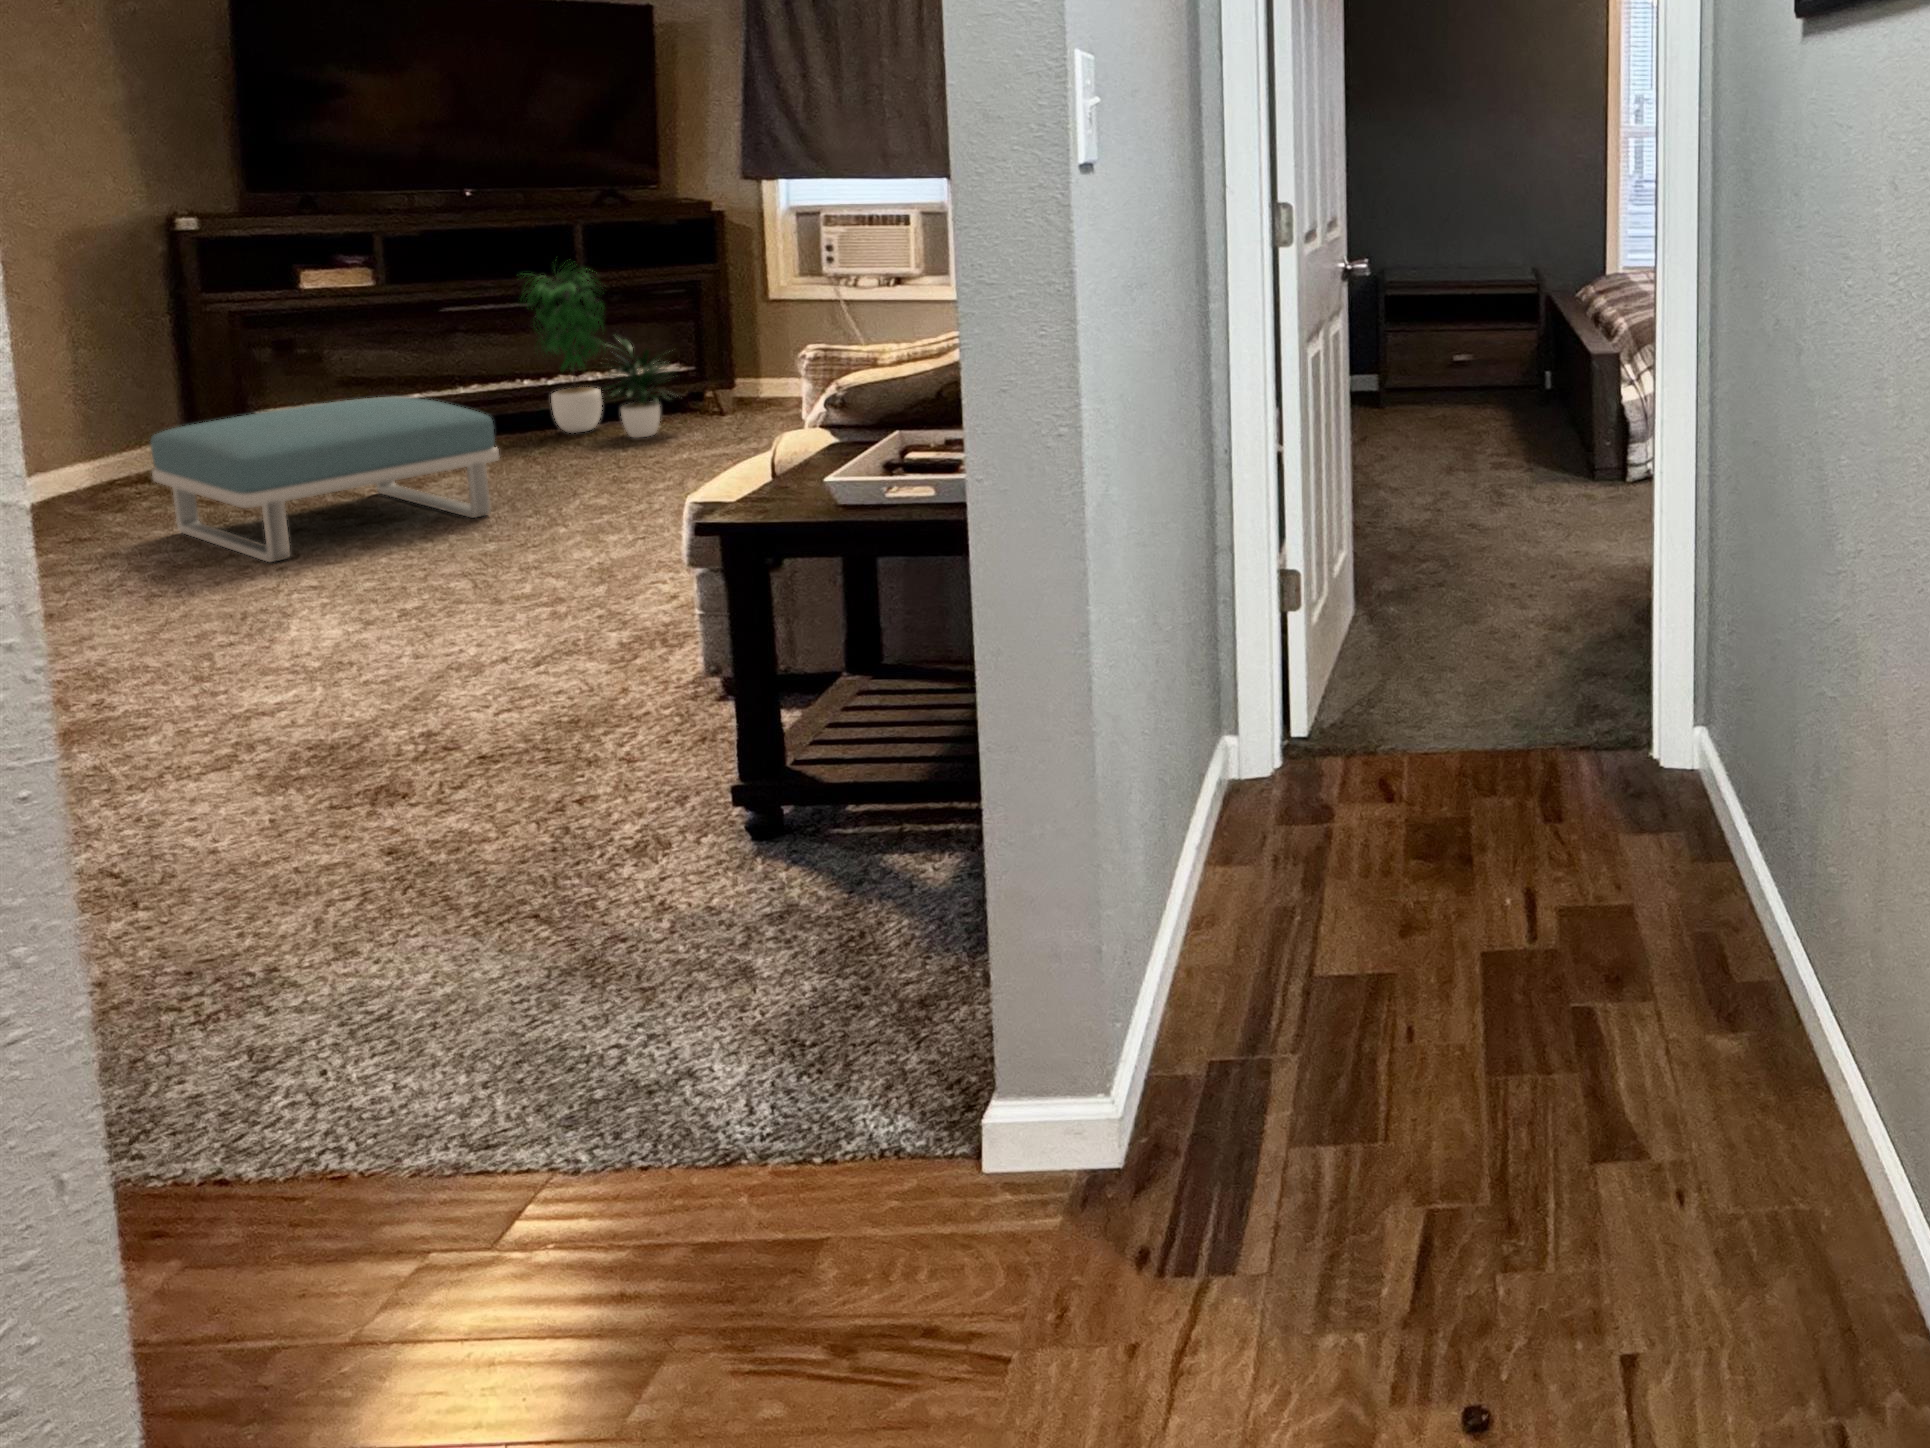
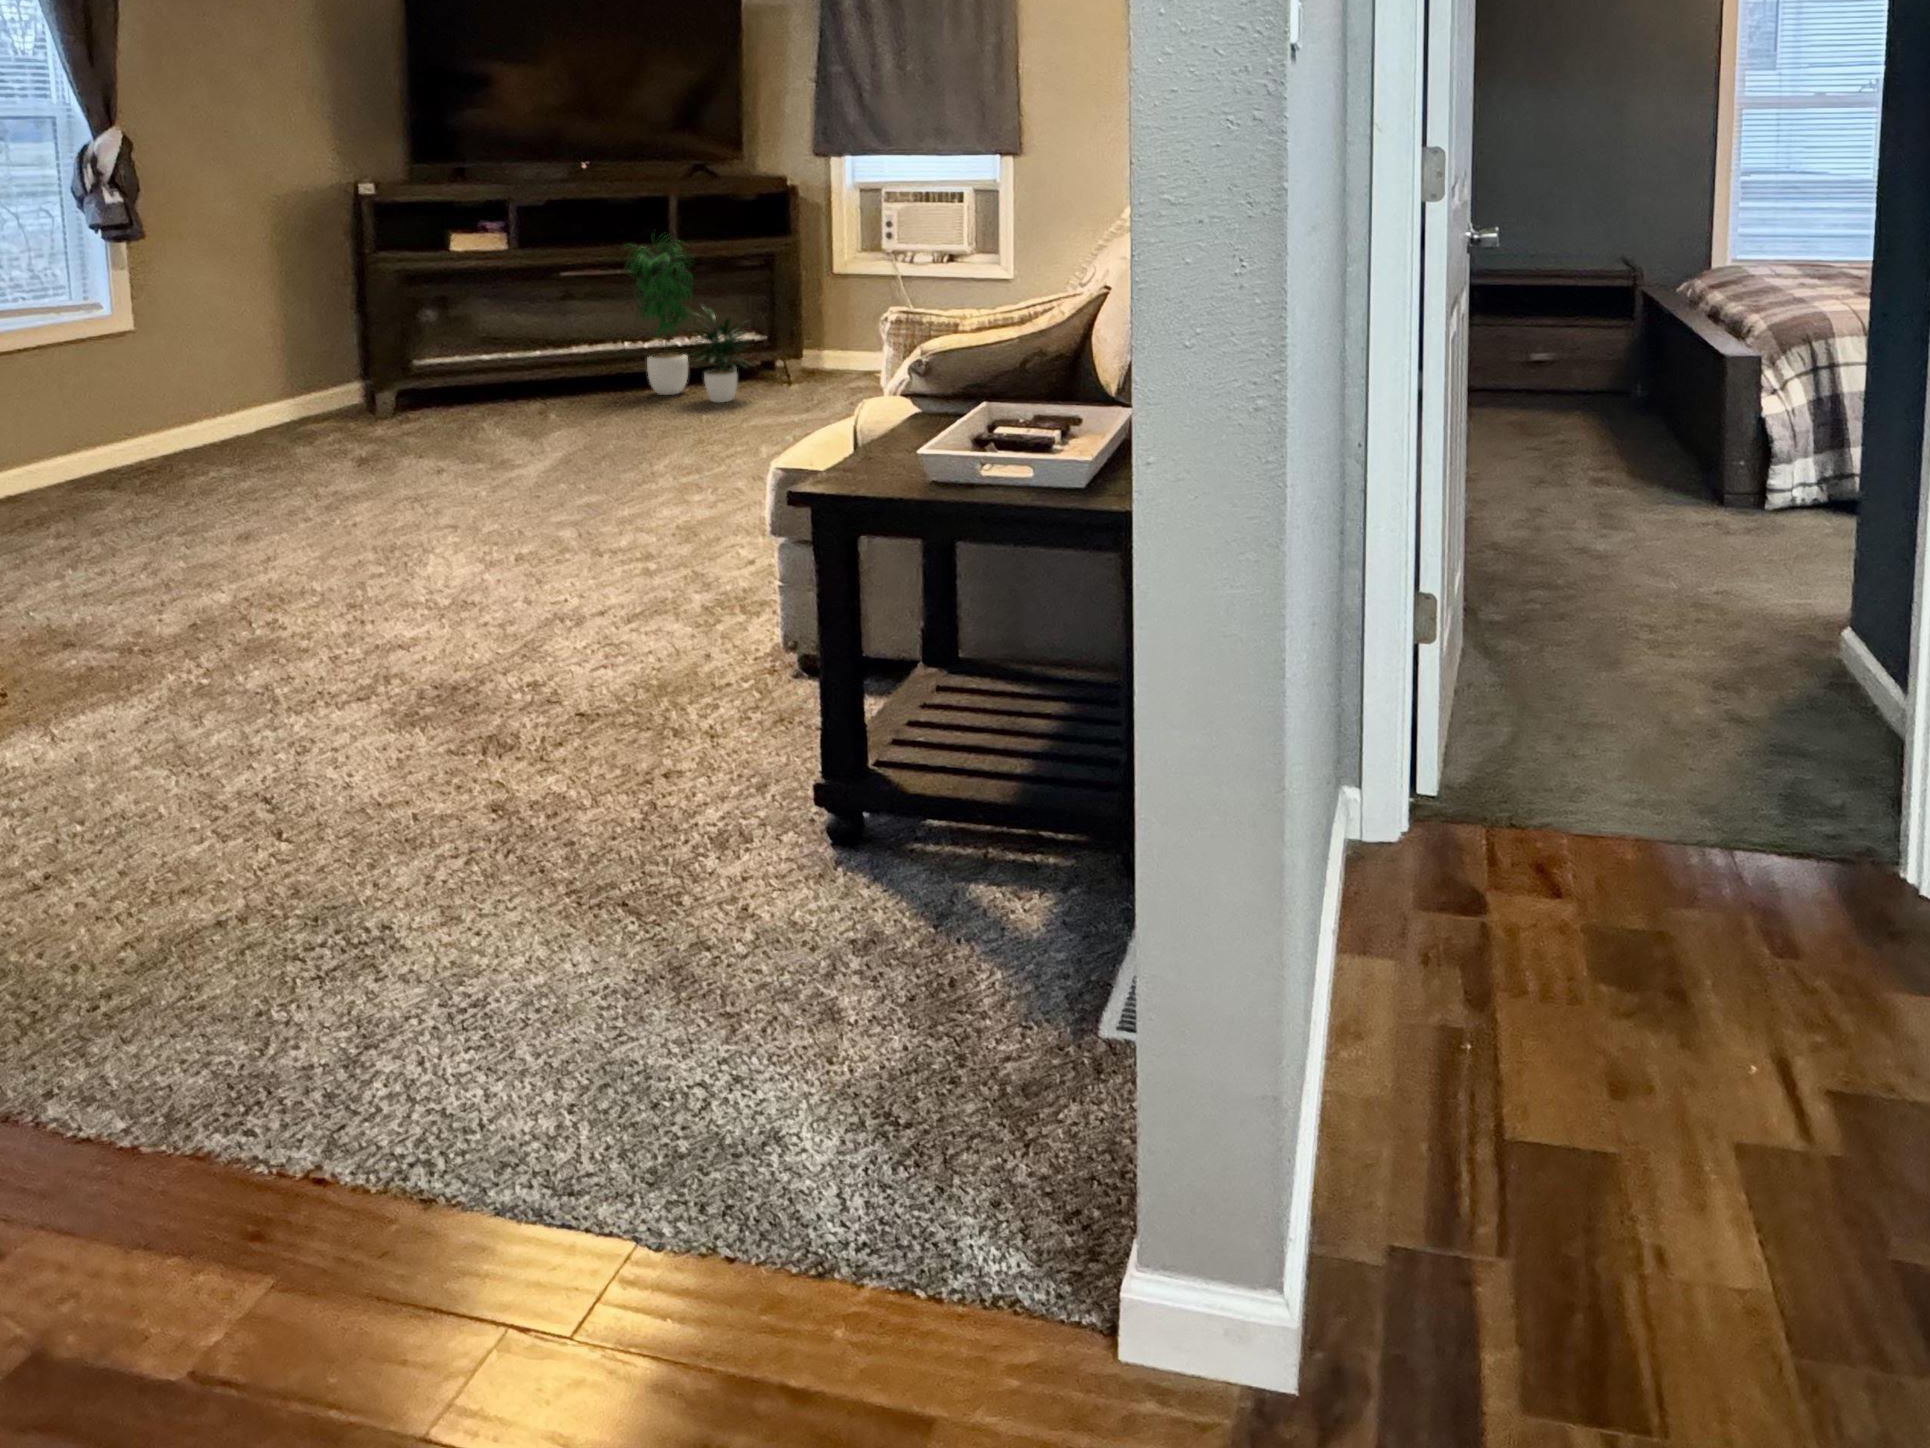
footstool: present [151,397,499,562] -> none [335,354,604,499]

